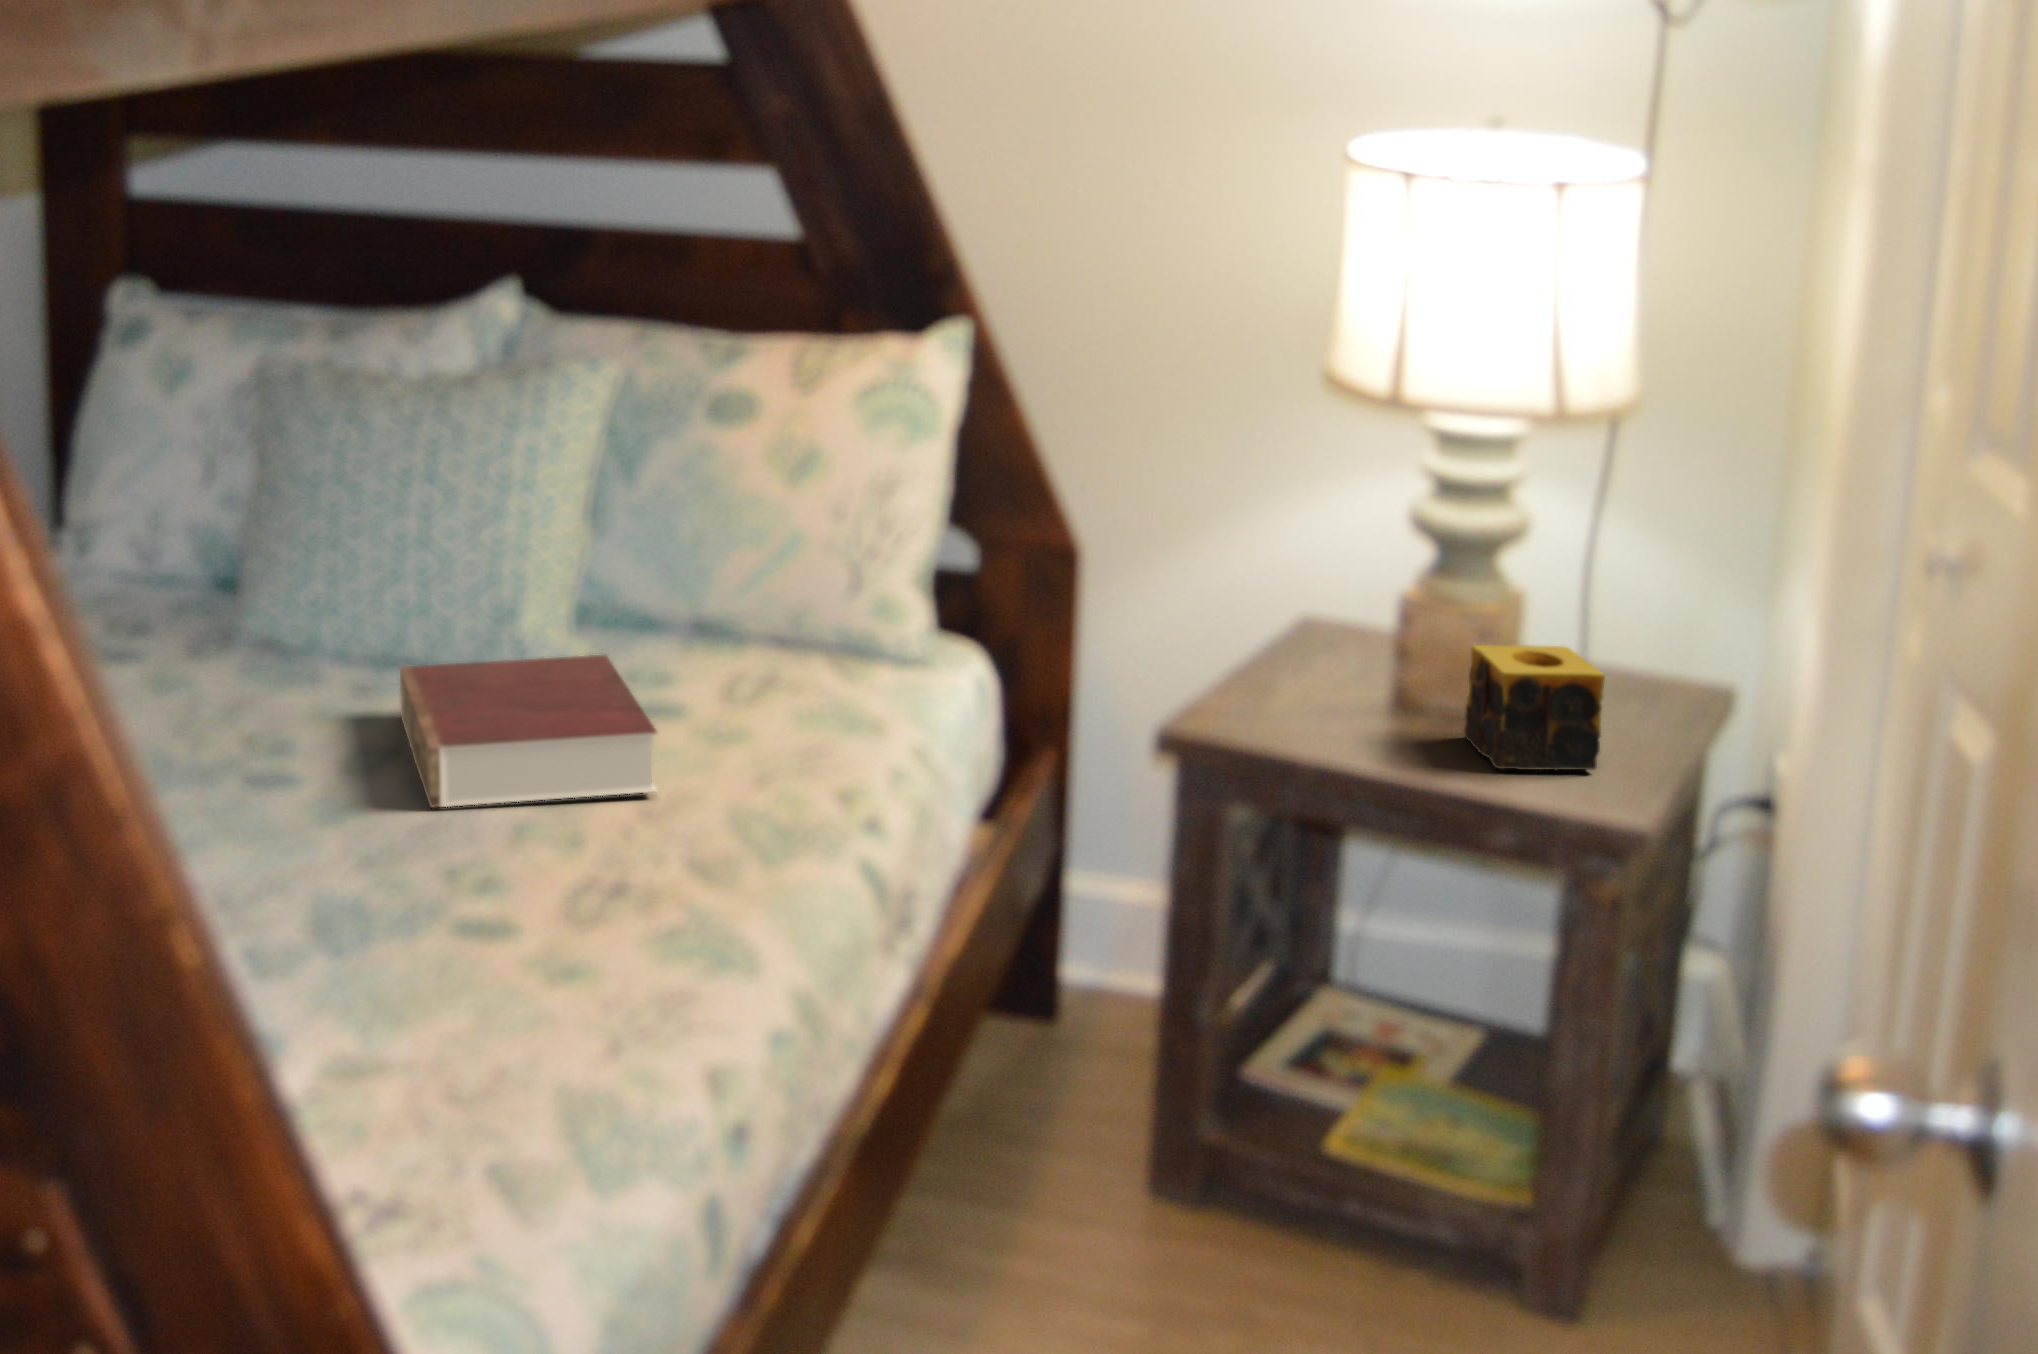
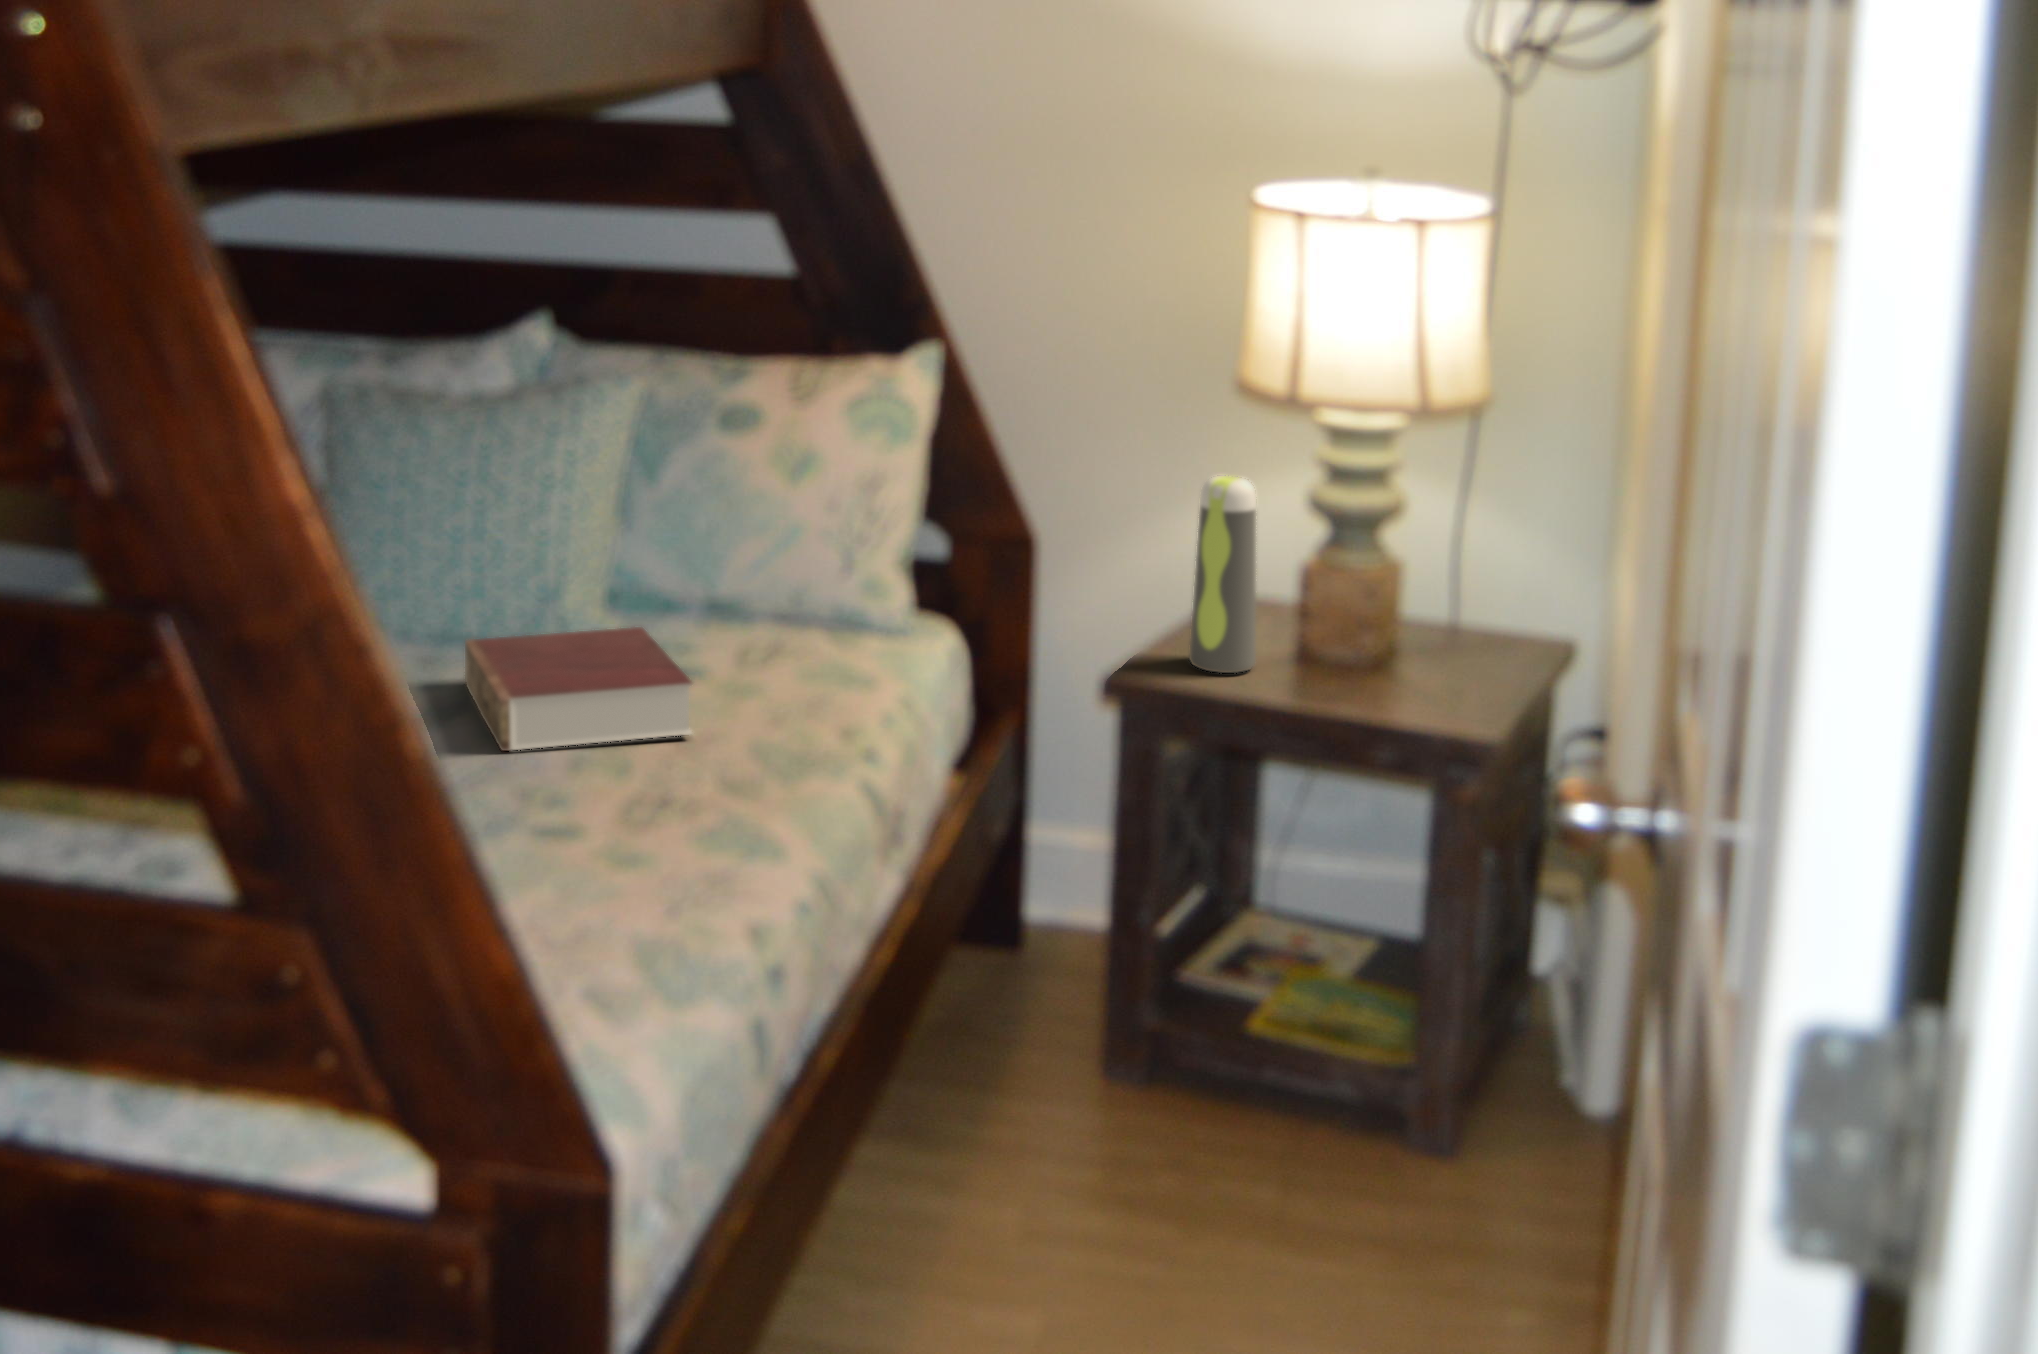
water bottle: none [1260,489,1345,726] -> present [1189,476,1256,673]
candle: present [1464,645,1605,770] -> none [1353,601,1462,701]

